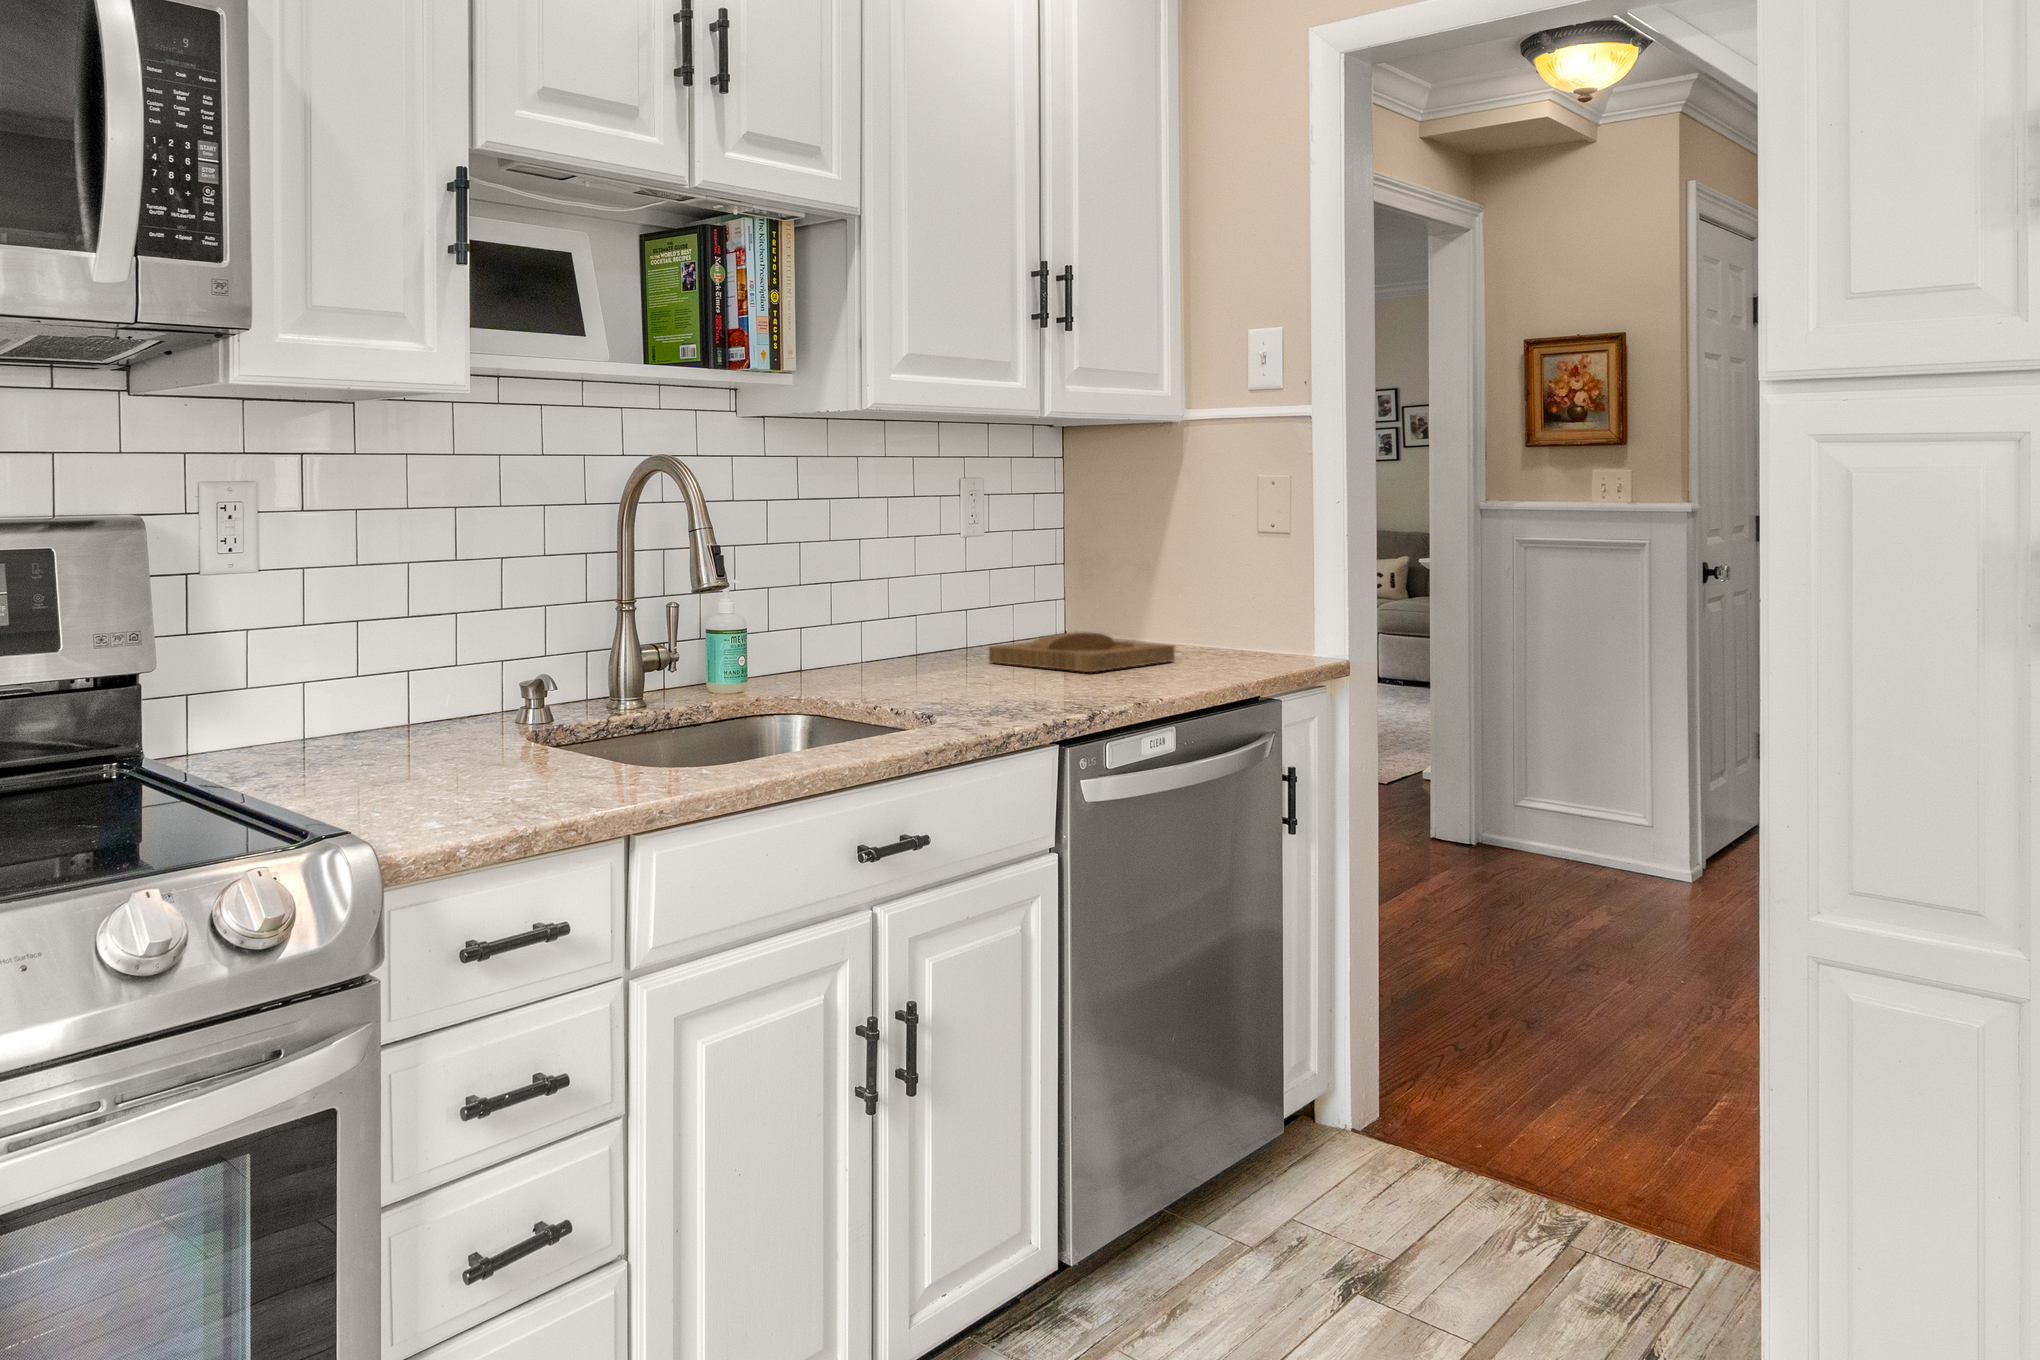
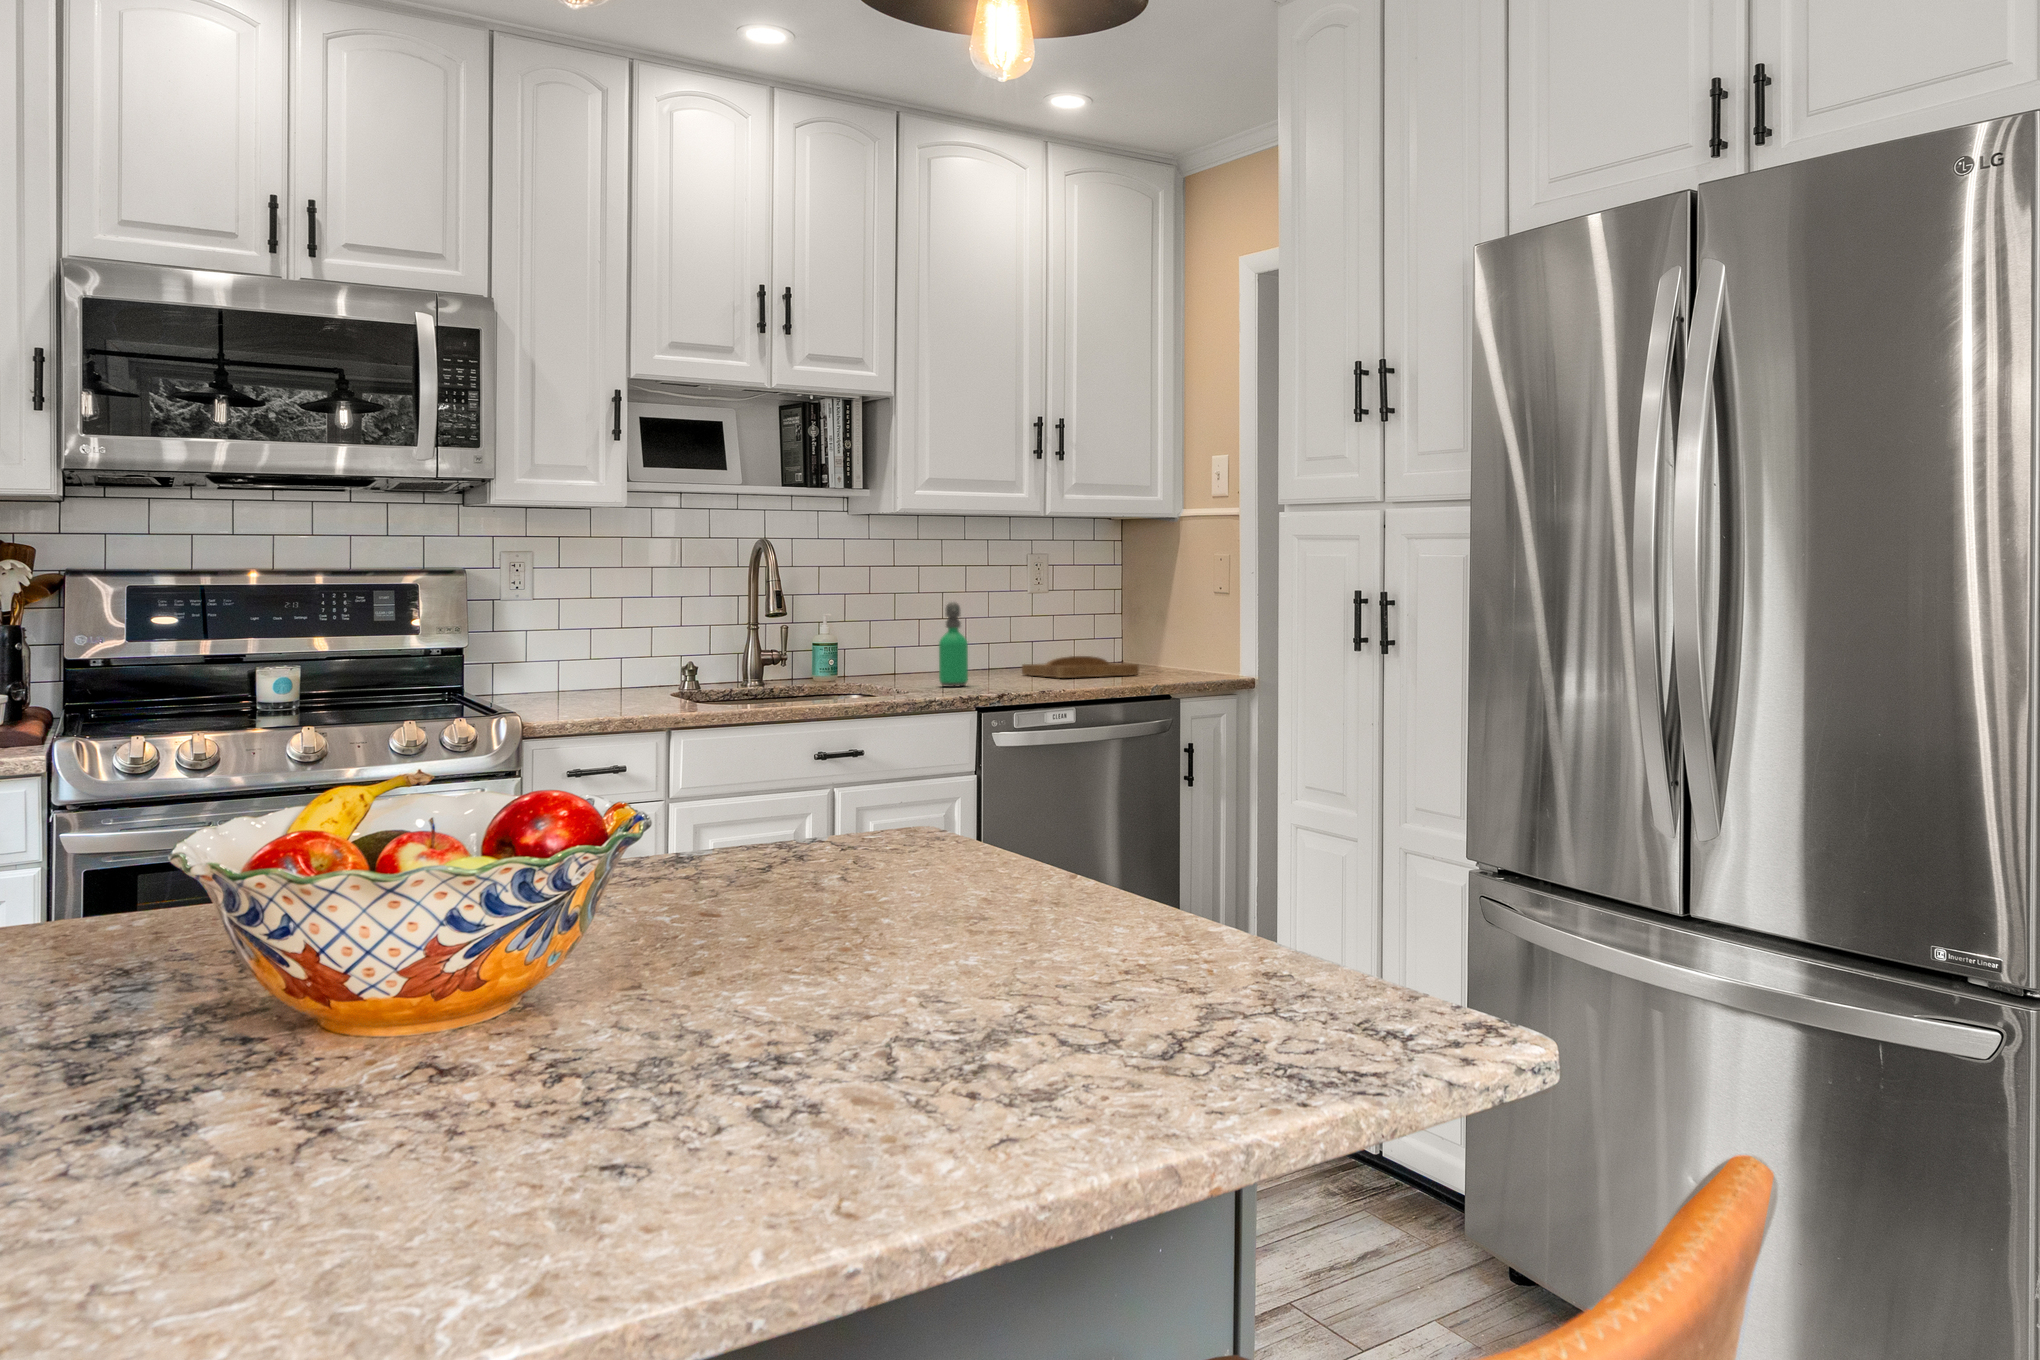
soap dispenser: none [952,560,1001,701] -> present [939,602,968,687]

